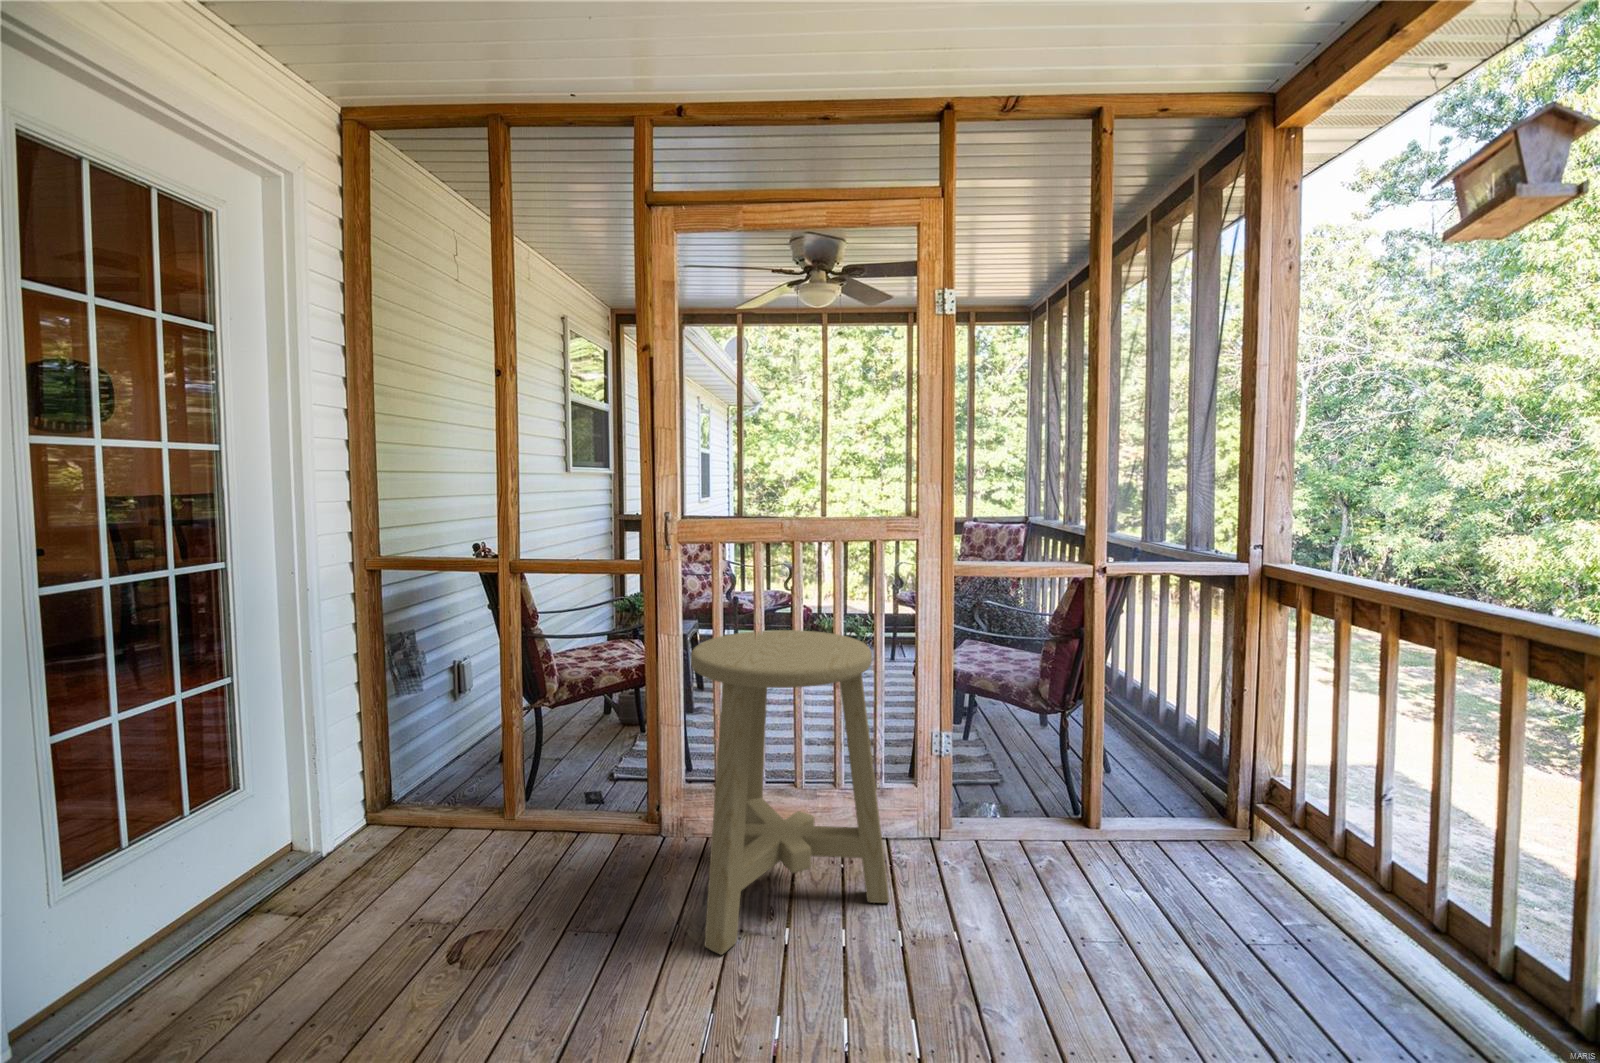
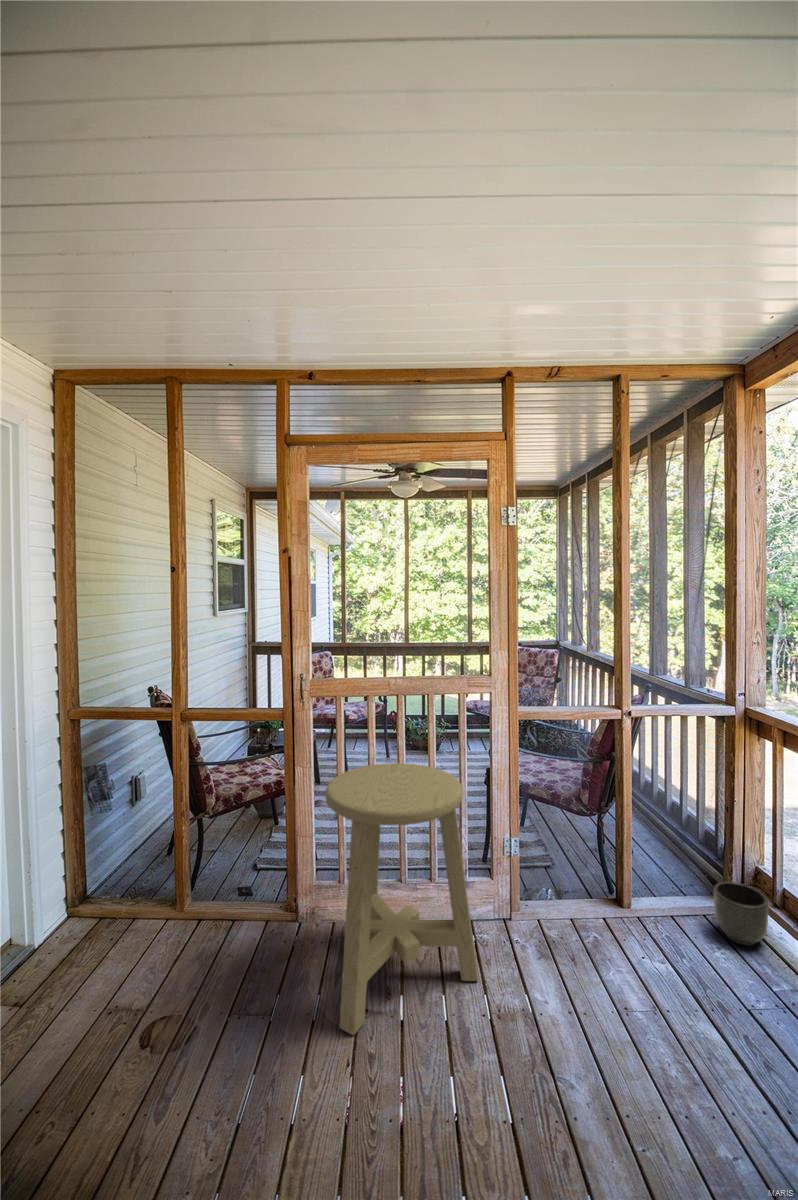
planter: none [1211,796,1284,875] -> present [714,882,769,946]

